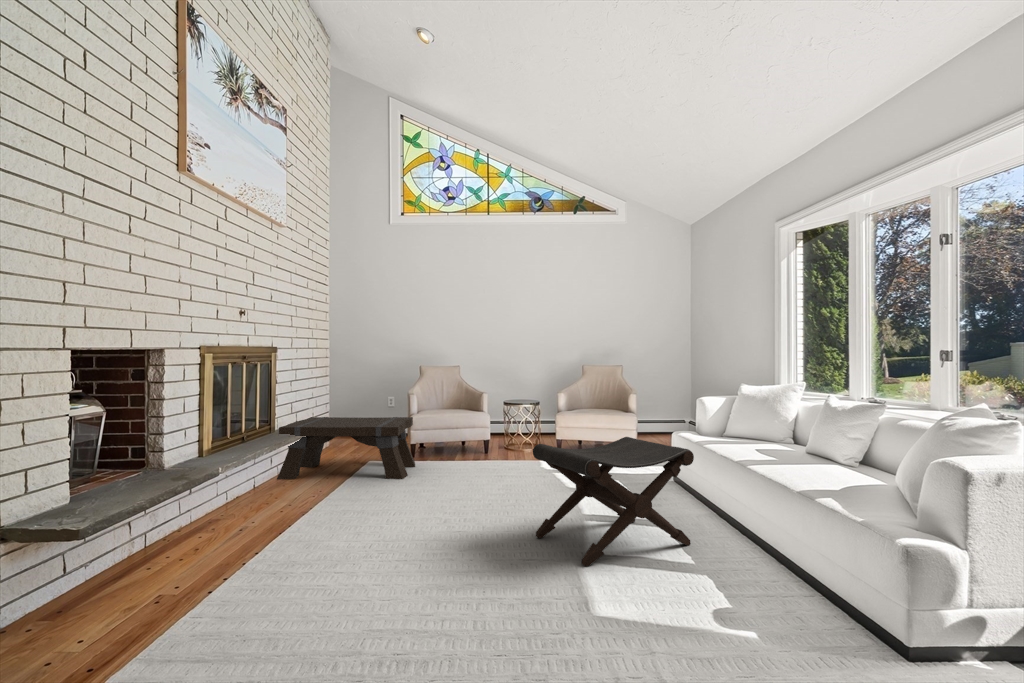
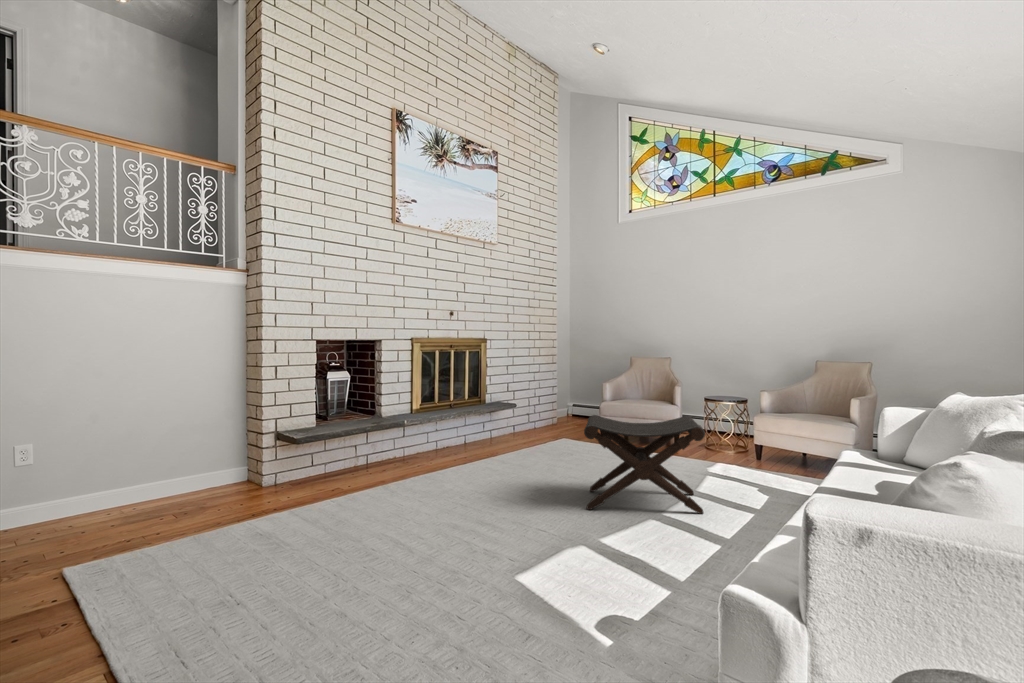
coffee table: present [277,417,415,480] -> none [488,394,603,448]

